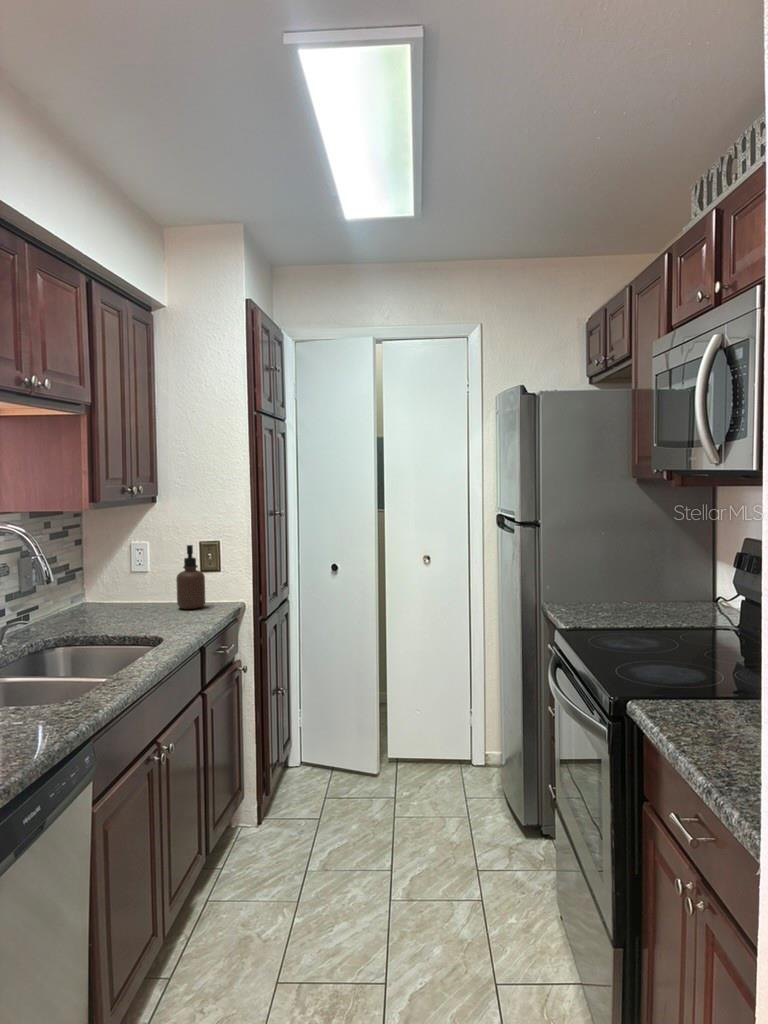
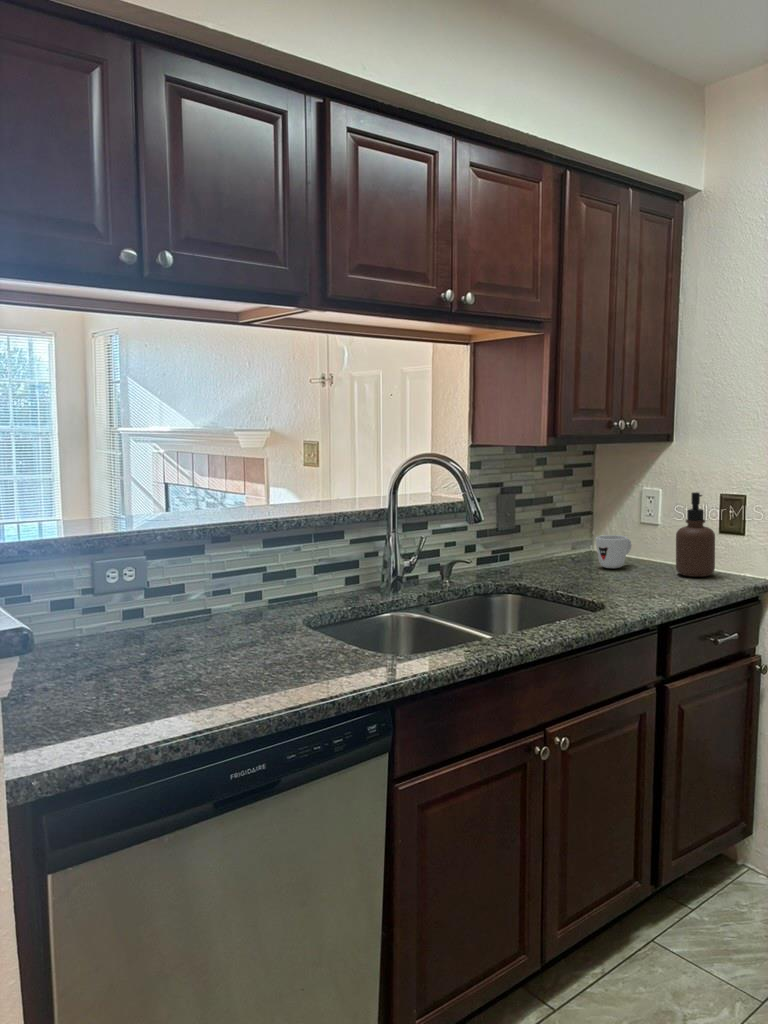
mug: none [108,585,135,613] -> present [596,535,631,568]

